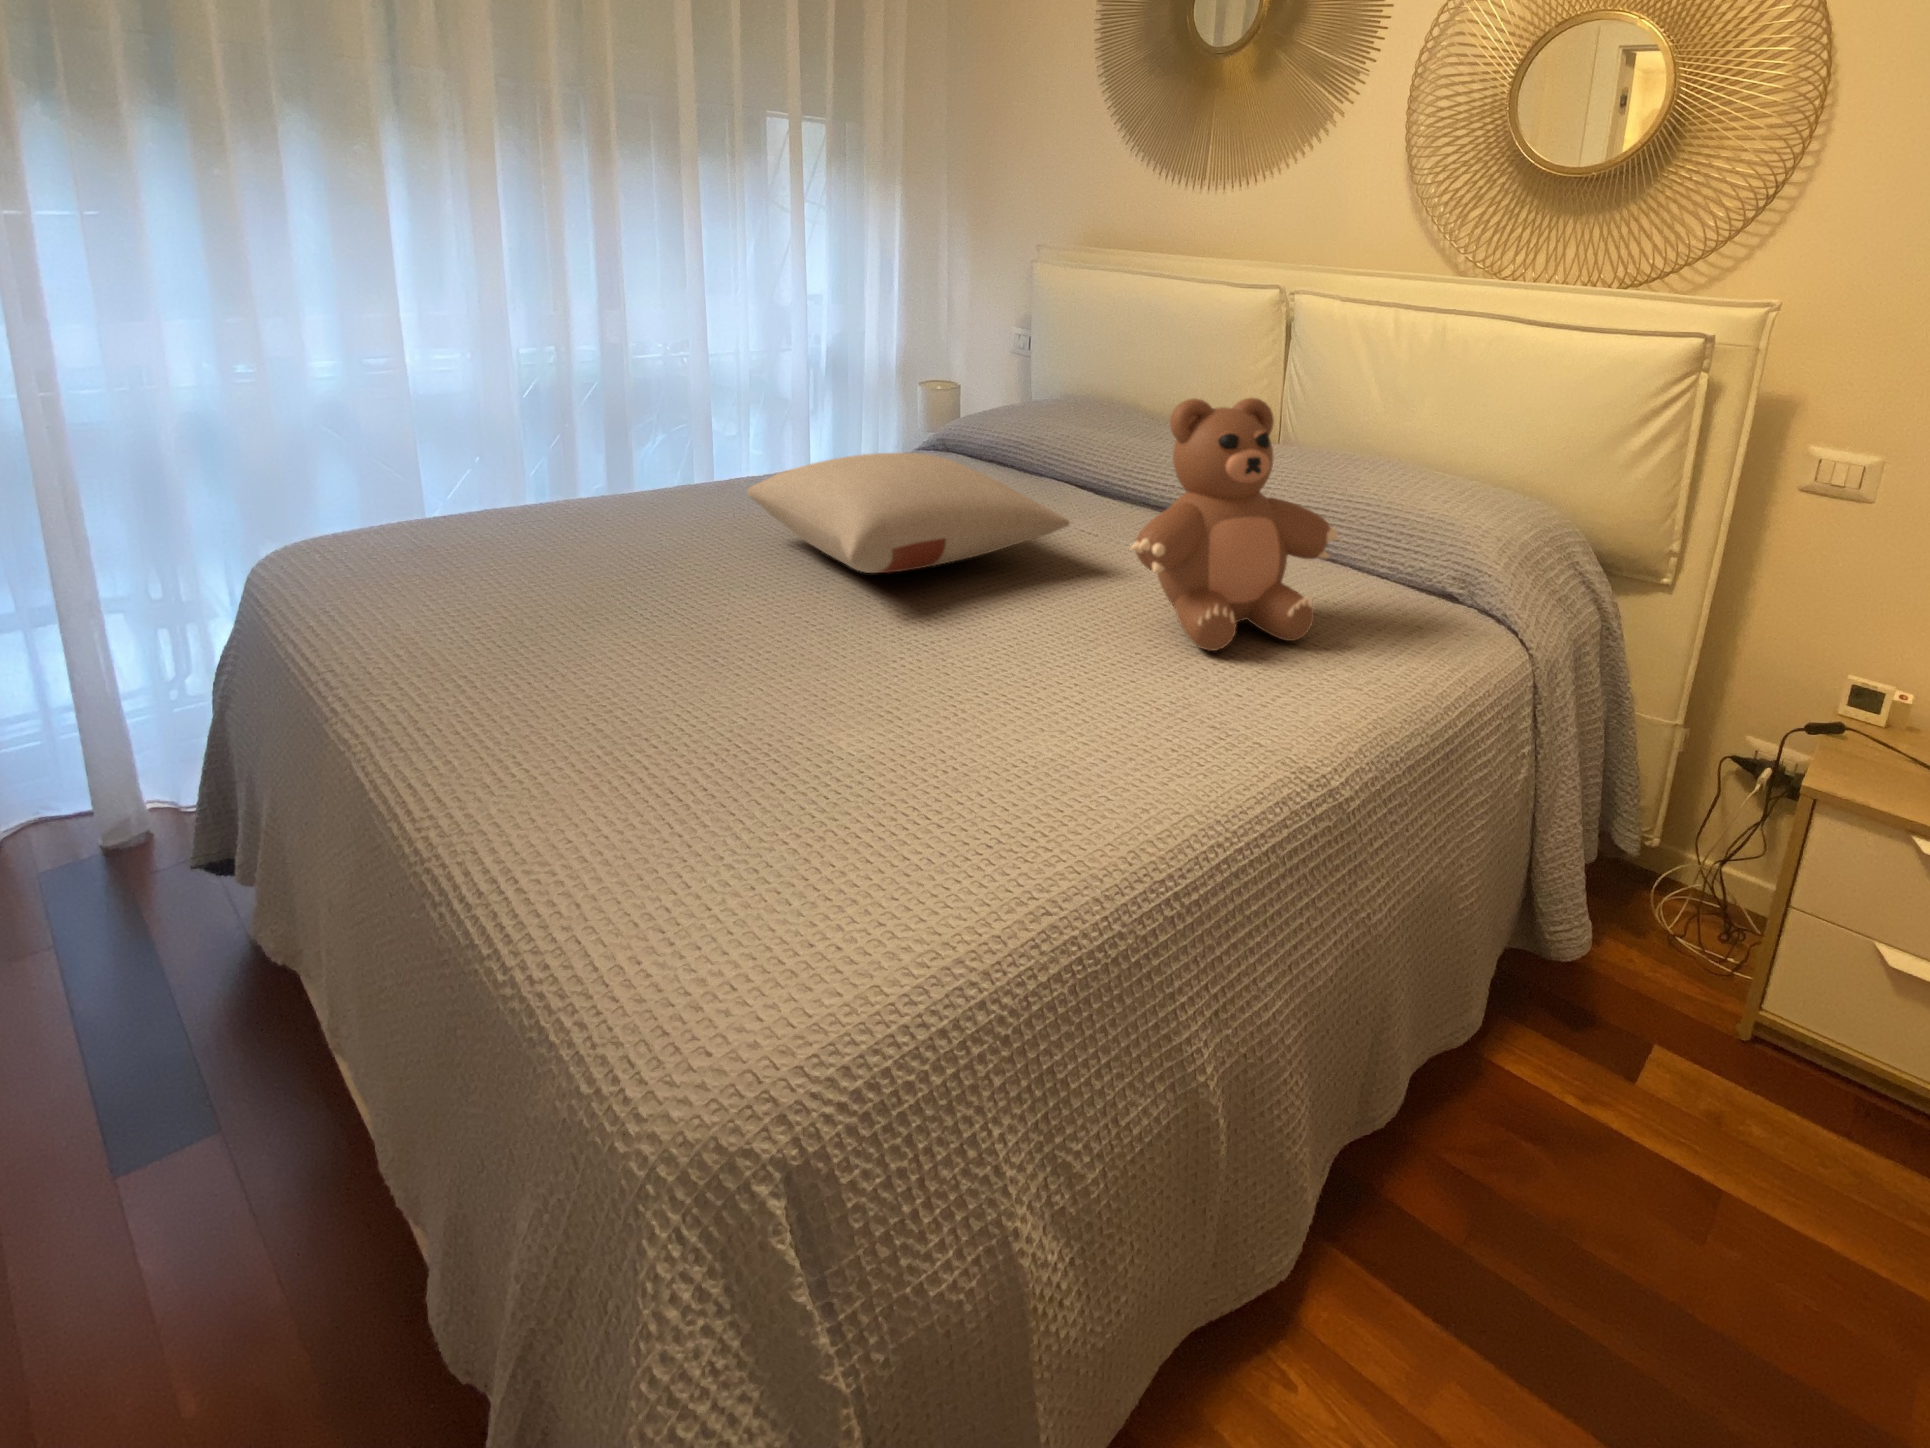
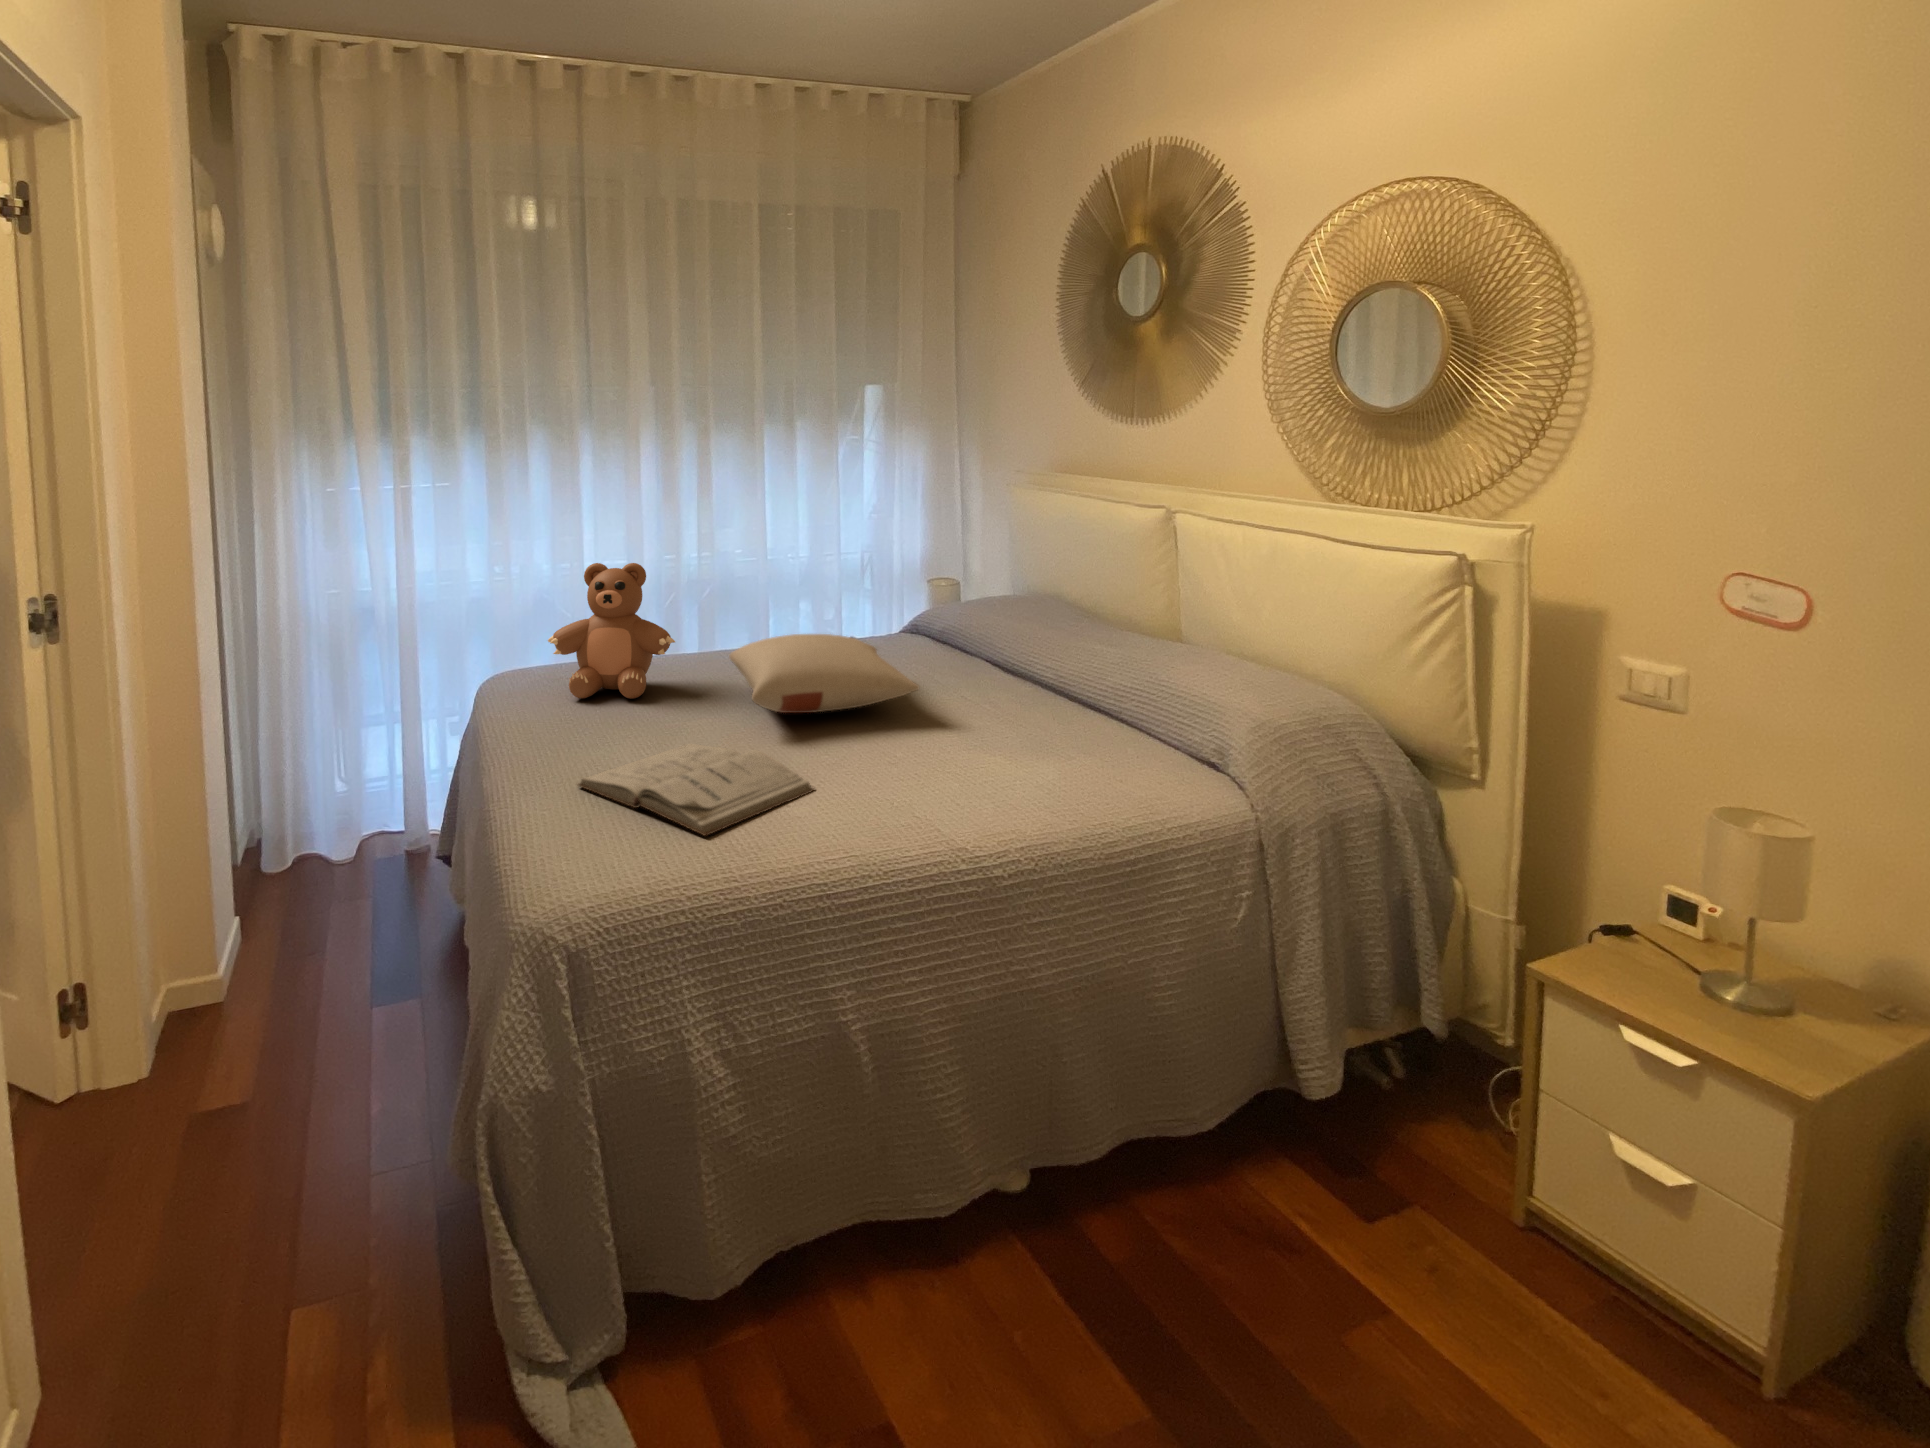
teddy bear: present [1130,398,1339,651] -> present [548,563,675,699]
book: none [596,640,1023,823] -> present [578,744,814,836]

